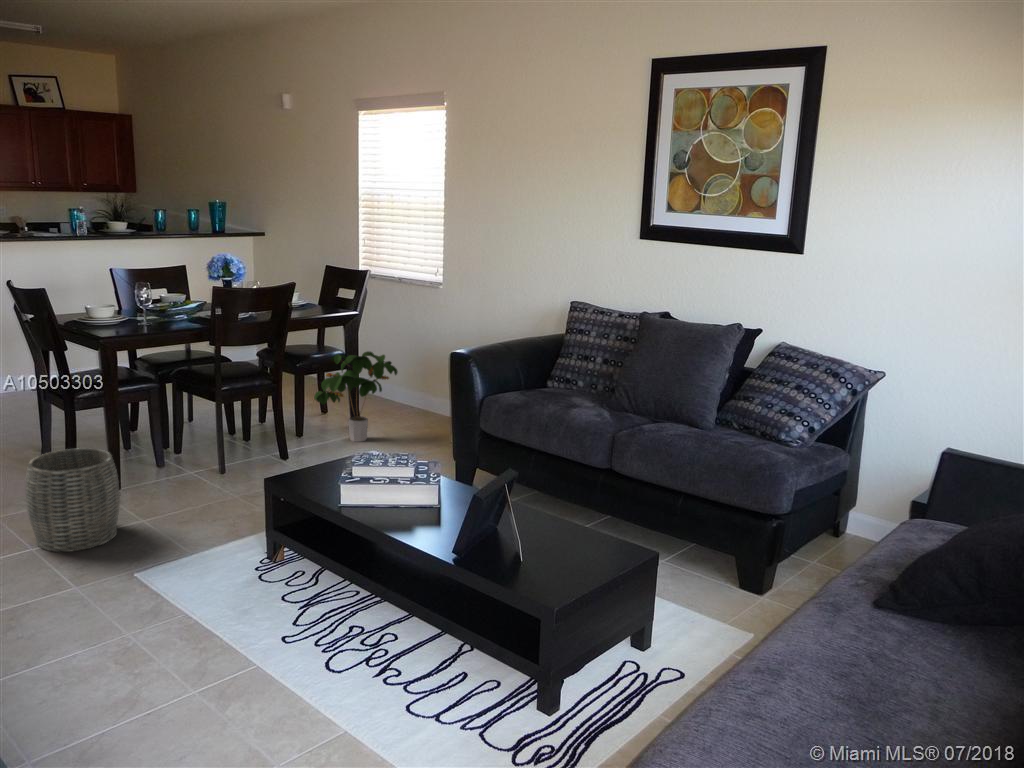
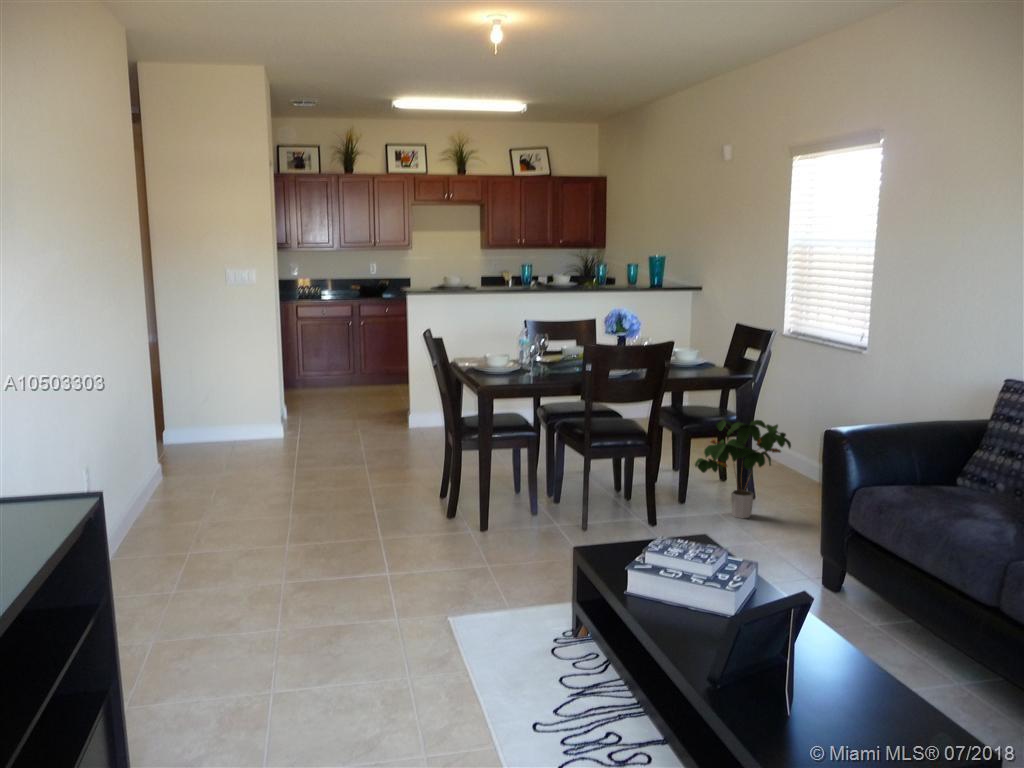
woven basket: present [26,448,120,552] -> none [390,491,466,587]

